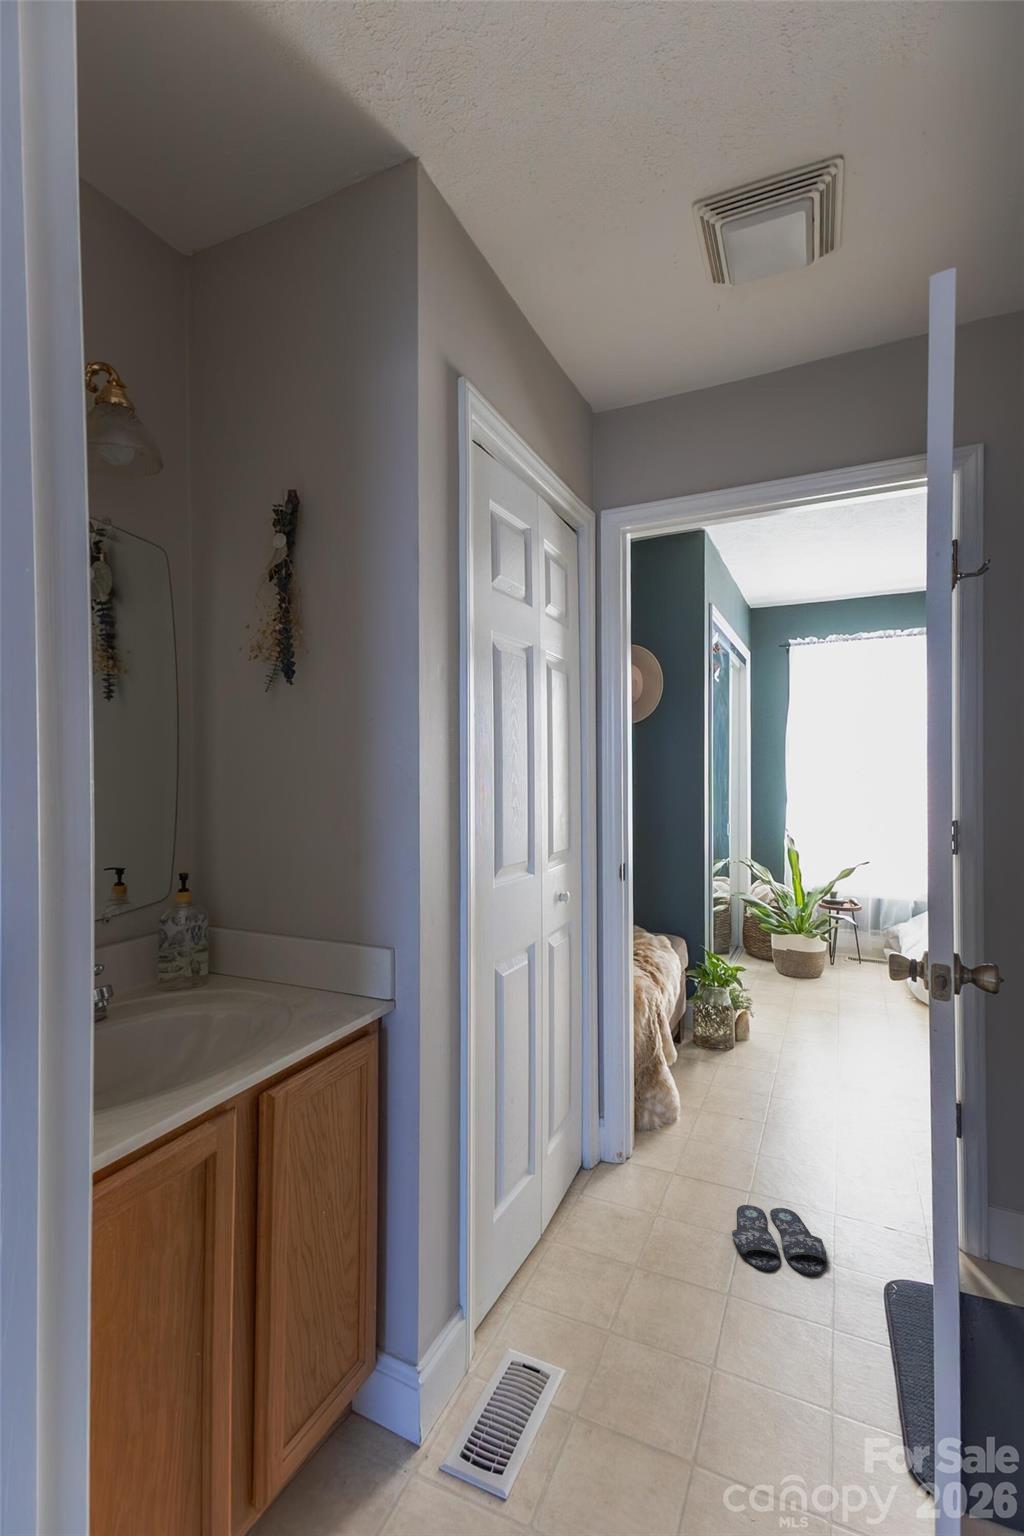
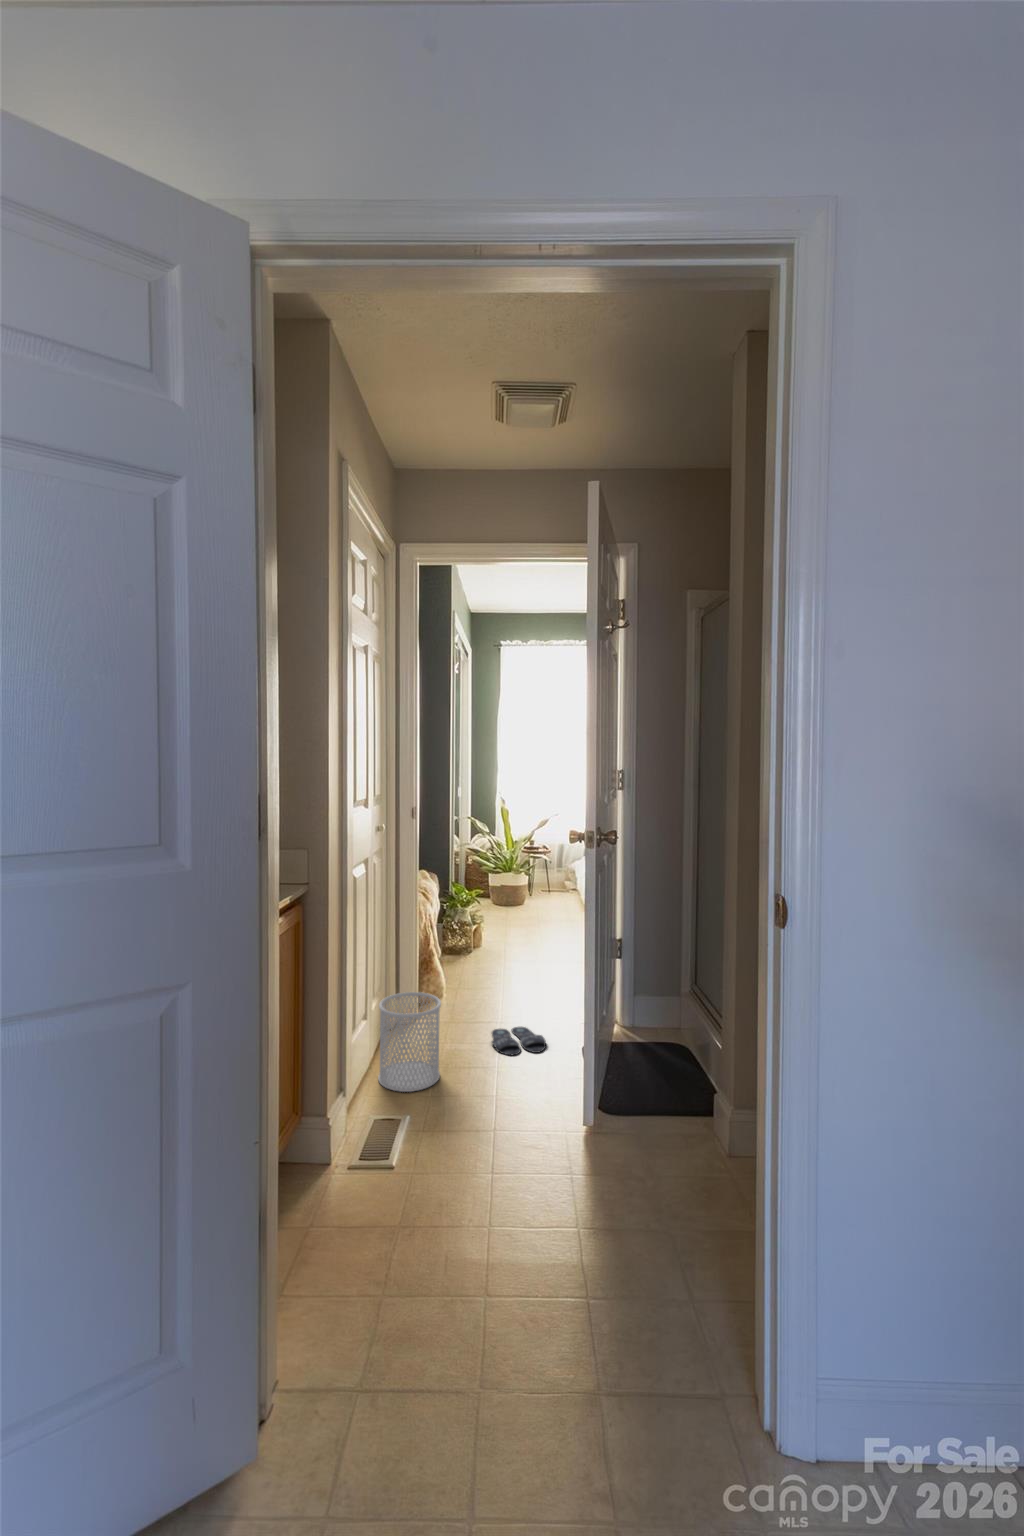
wastebasket: none [543,1137,638,1311] -> present [378,992,441,1092]

